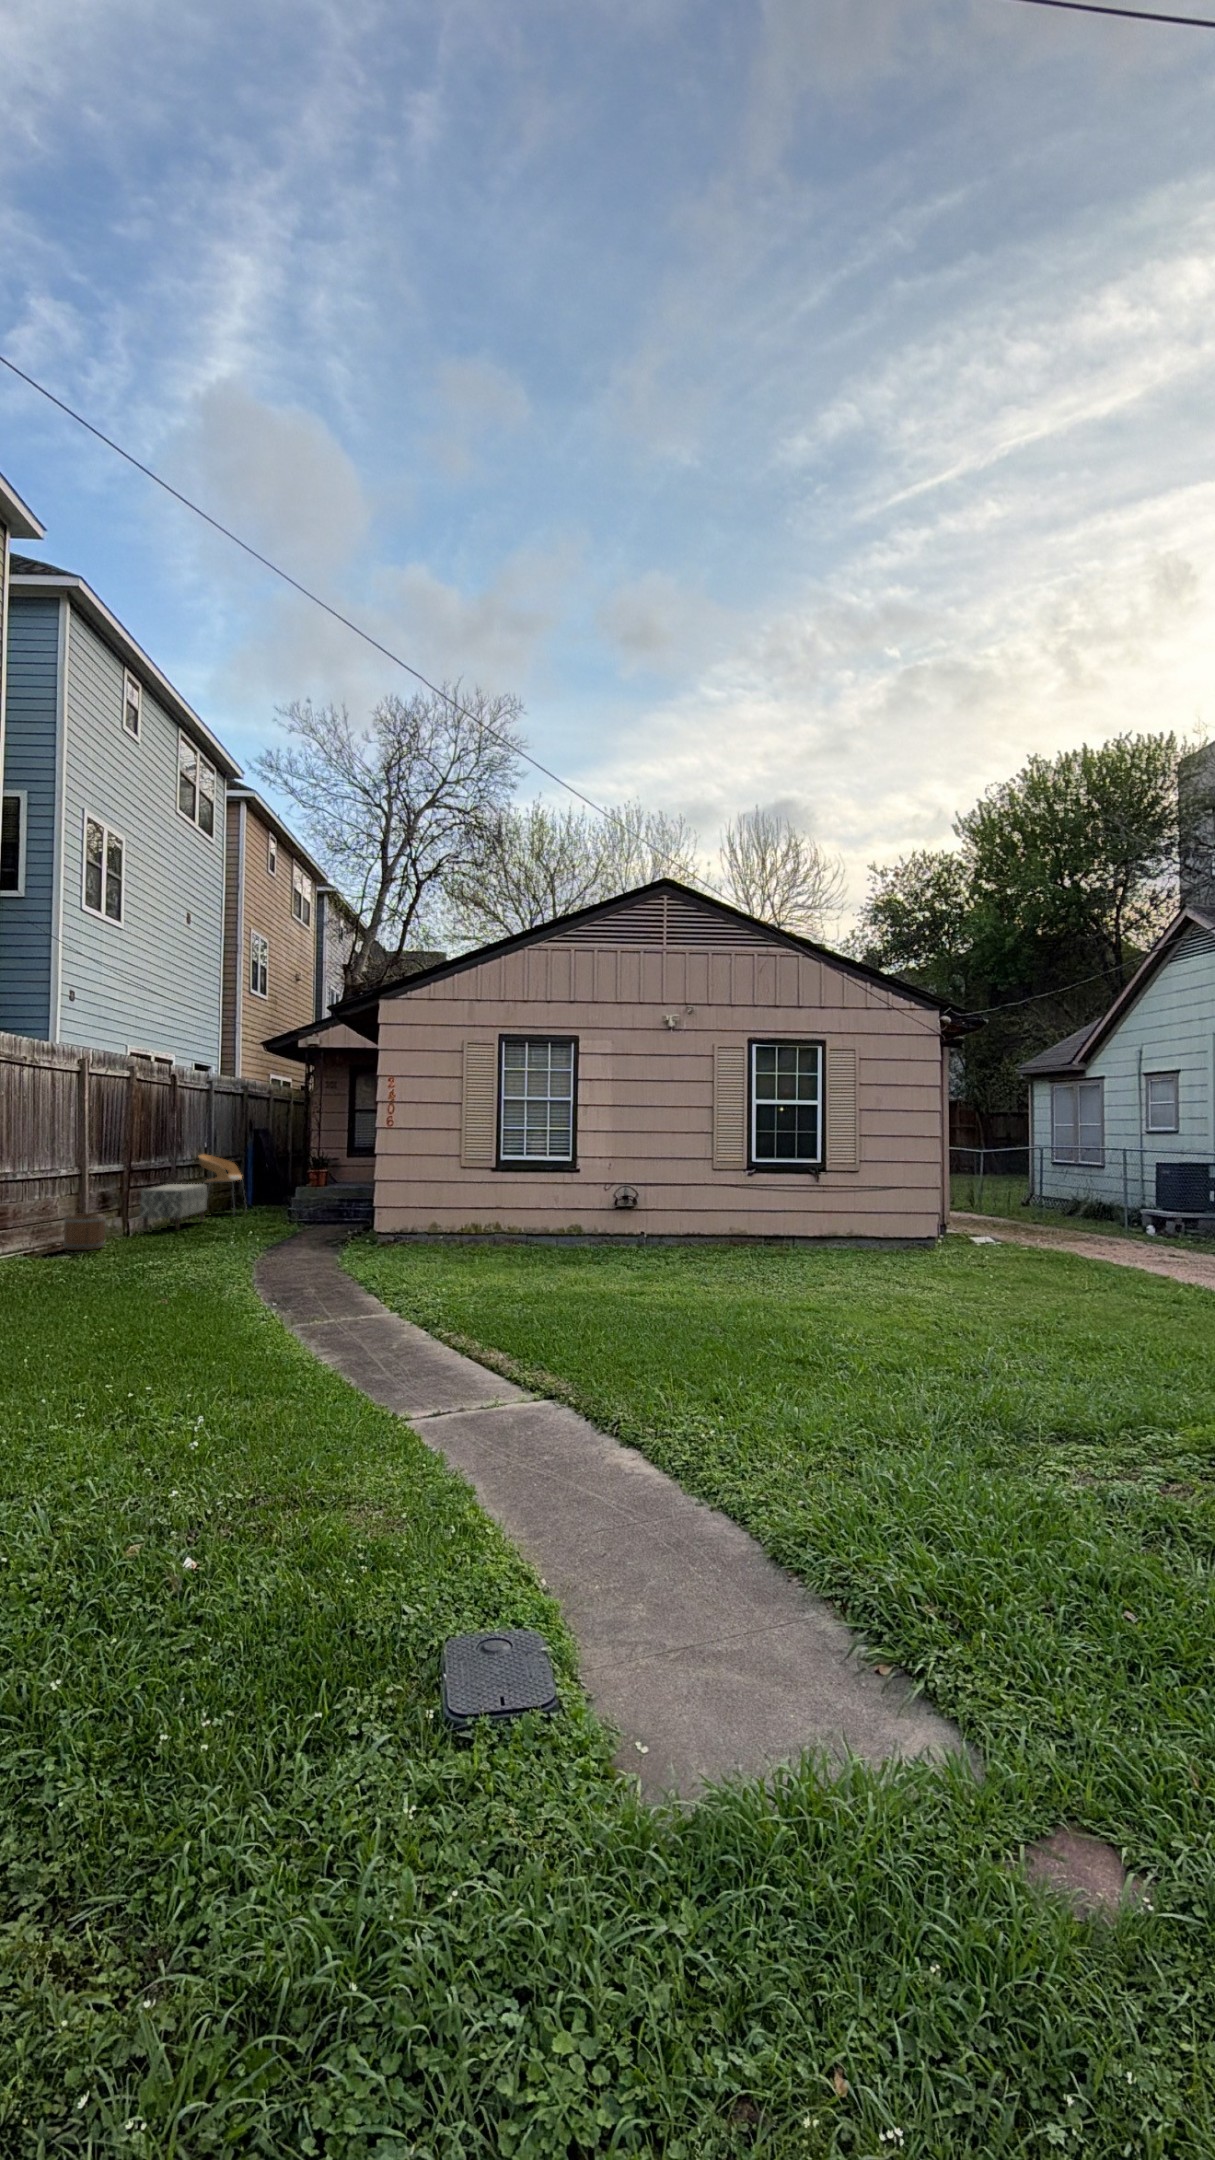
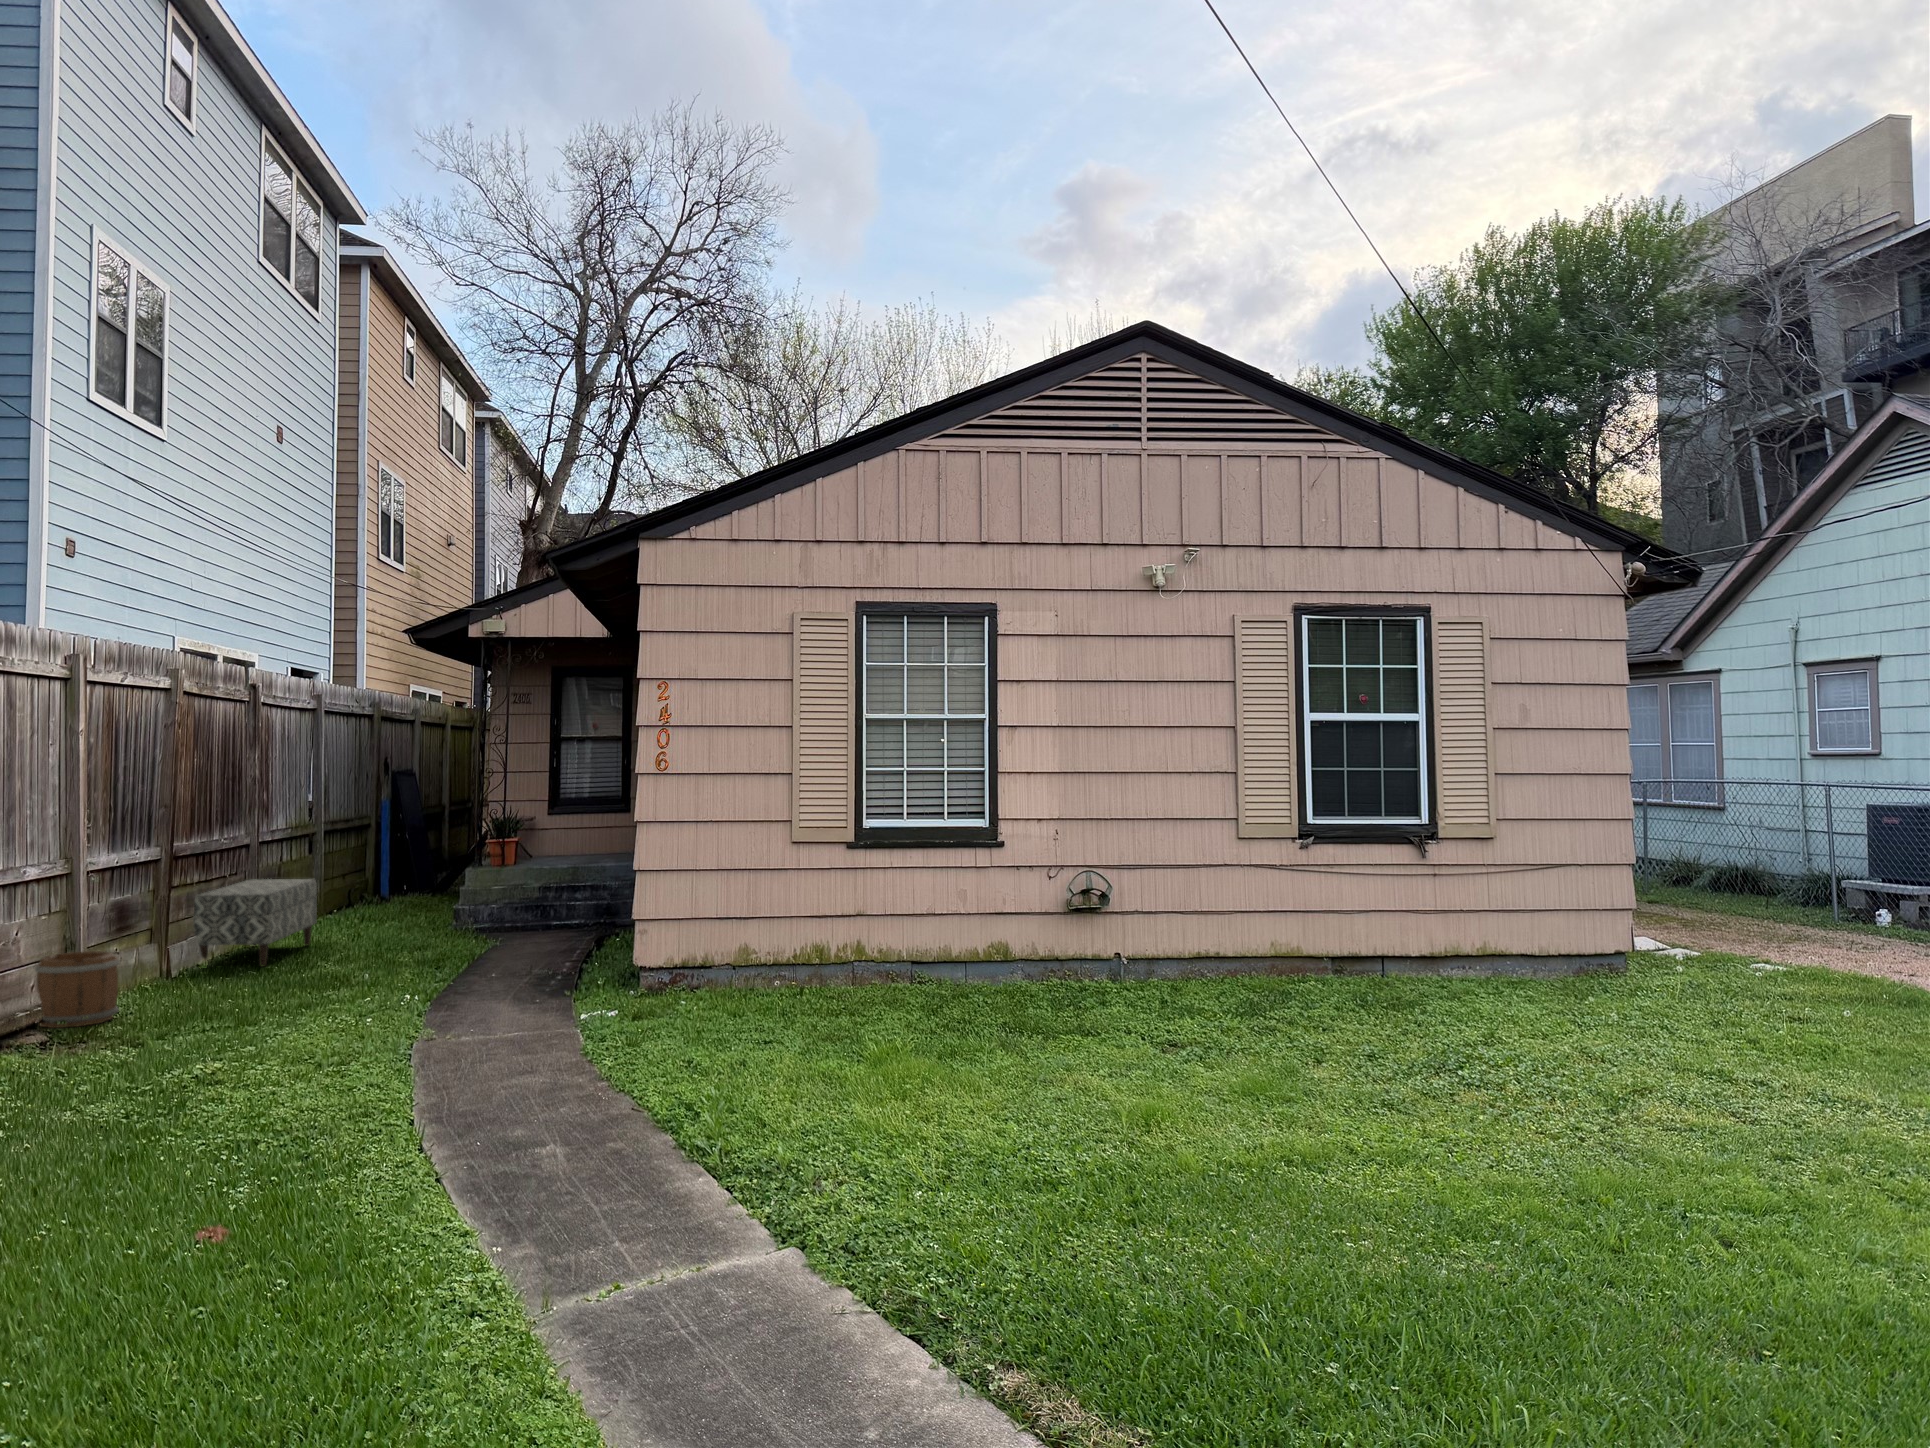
chair: present [199,1155,247,1212] -> none [292,824,386,930]

